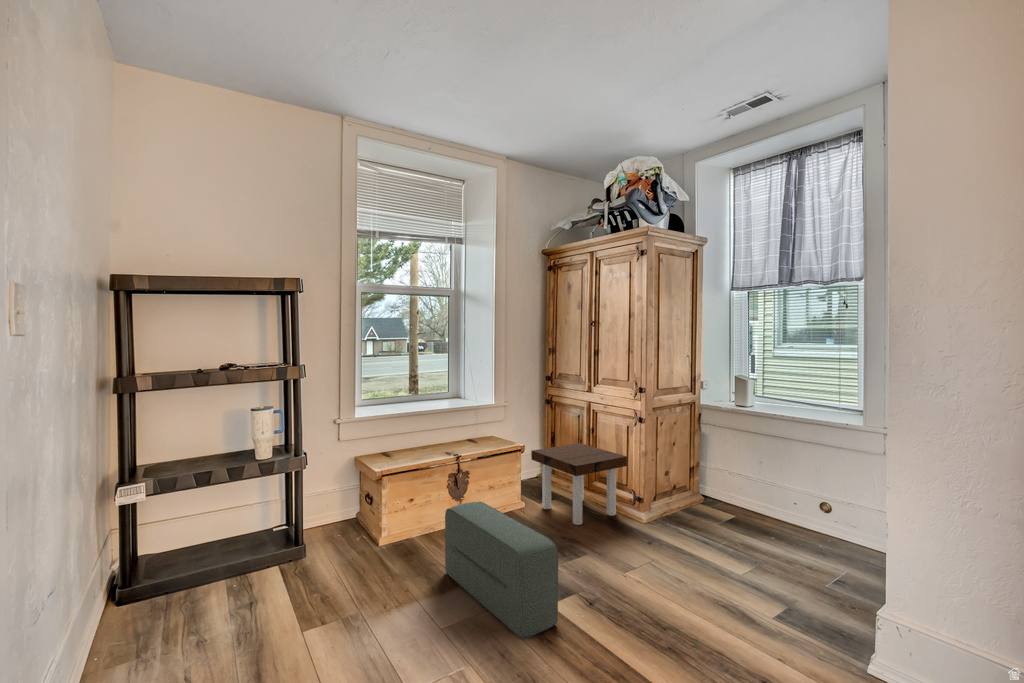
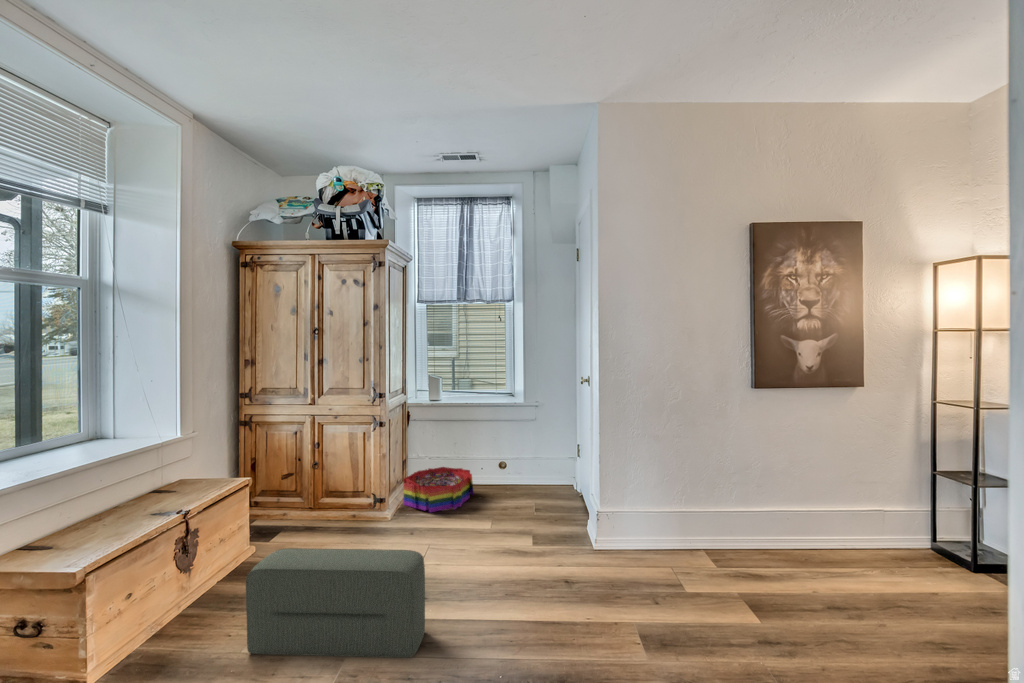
side table: present [531,443,627,525] -> none [260,462,367,546]
storage bin: none [676,481,765,535] -> present [403,467,474,512]

